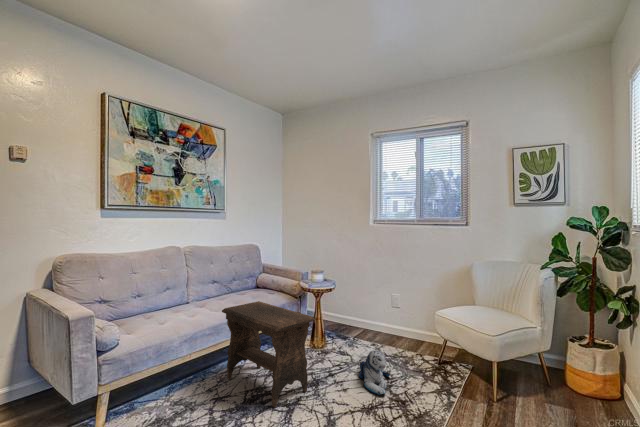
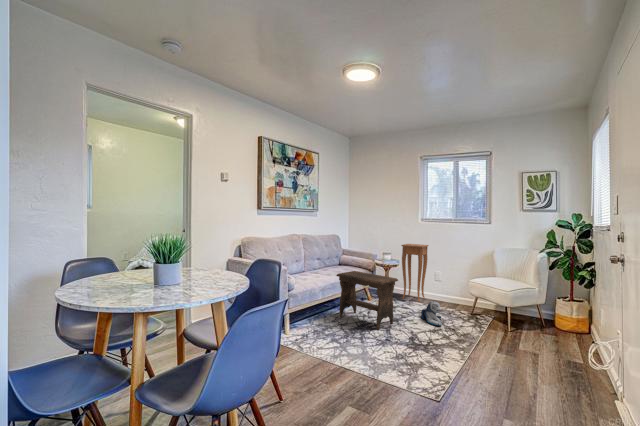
side table: none [344,256,384,341] -> present [401,244,428,302]

